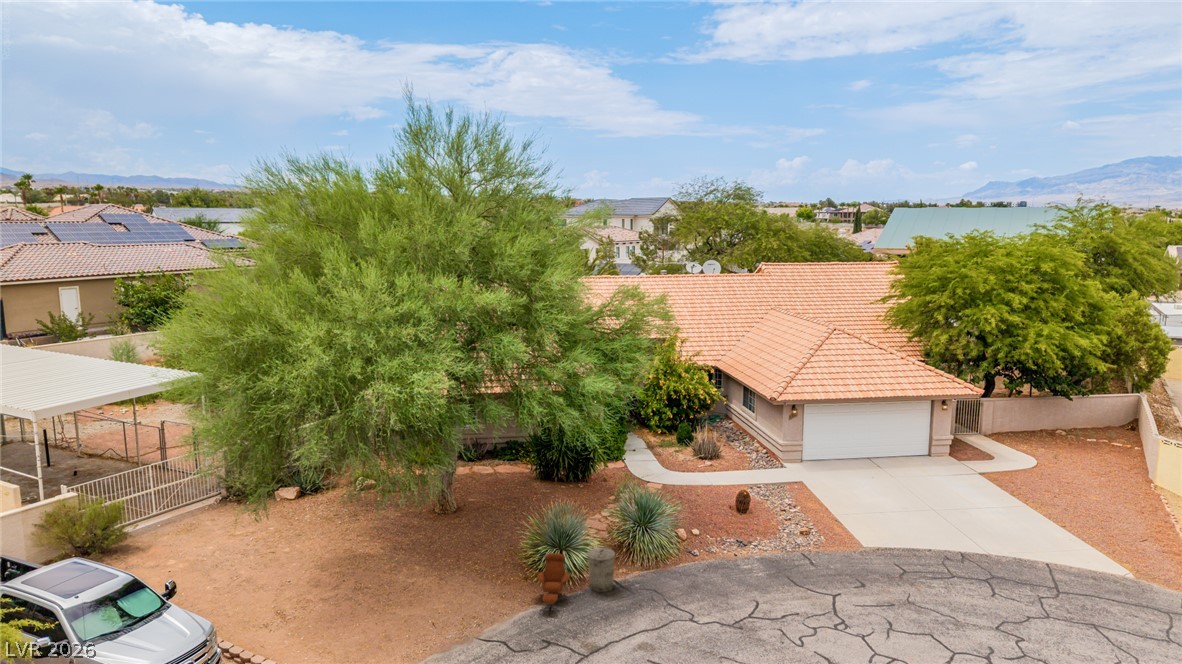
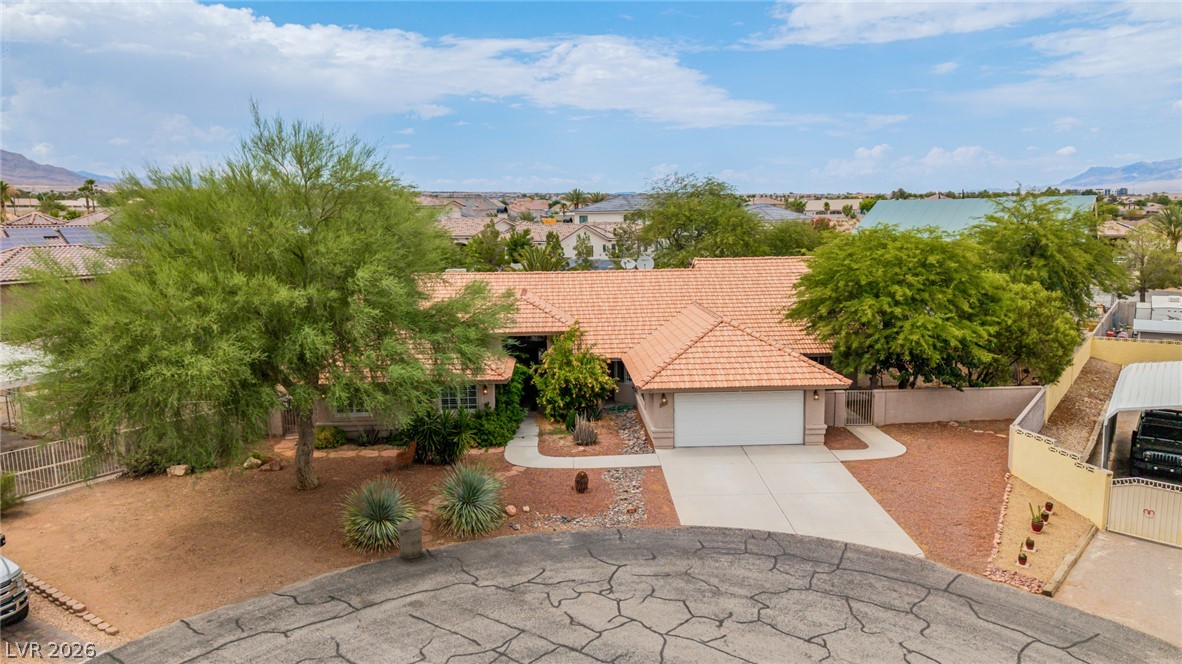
lounge chair: present [537,553,570,613] -> present [382,441,416,470]

